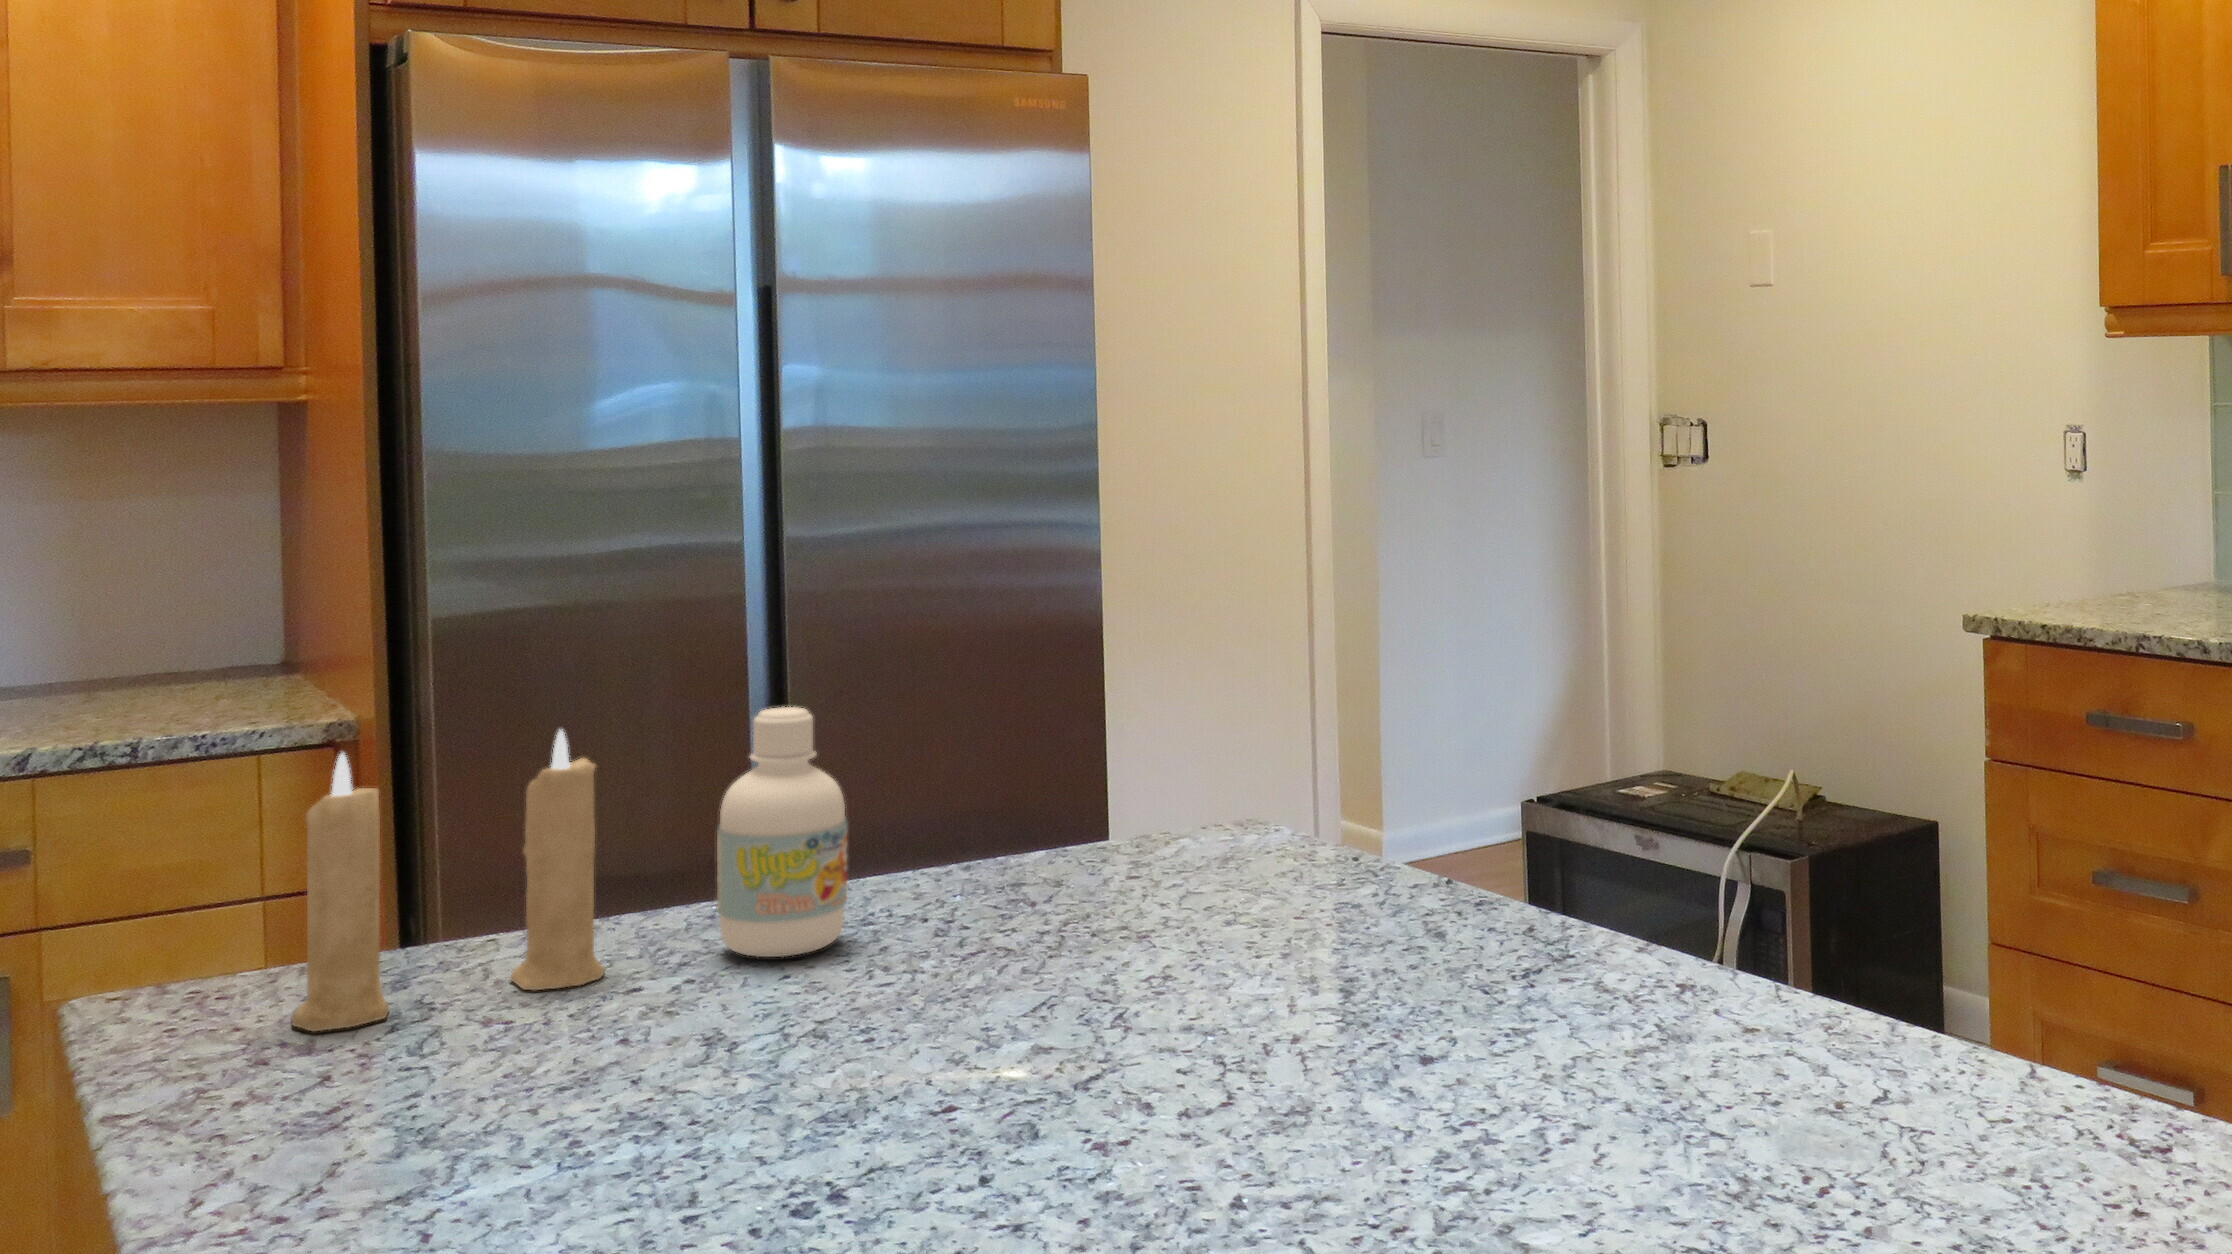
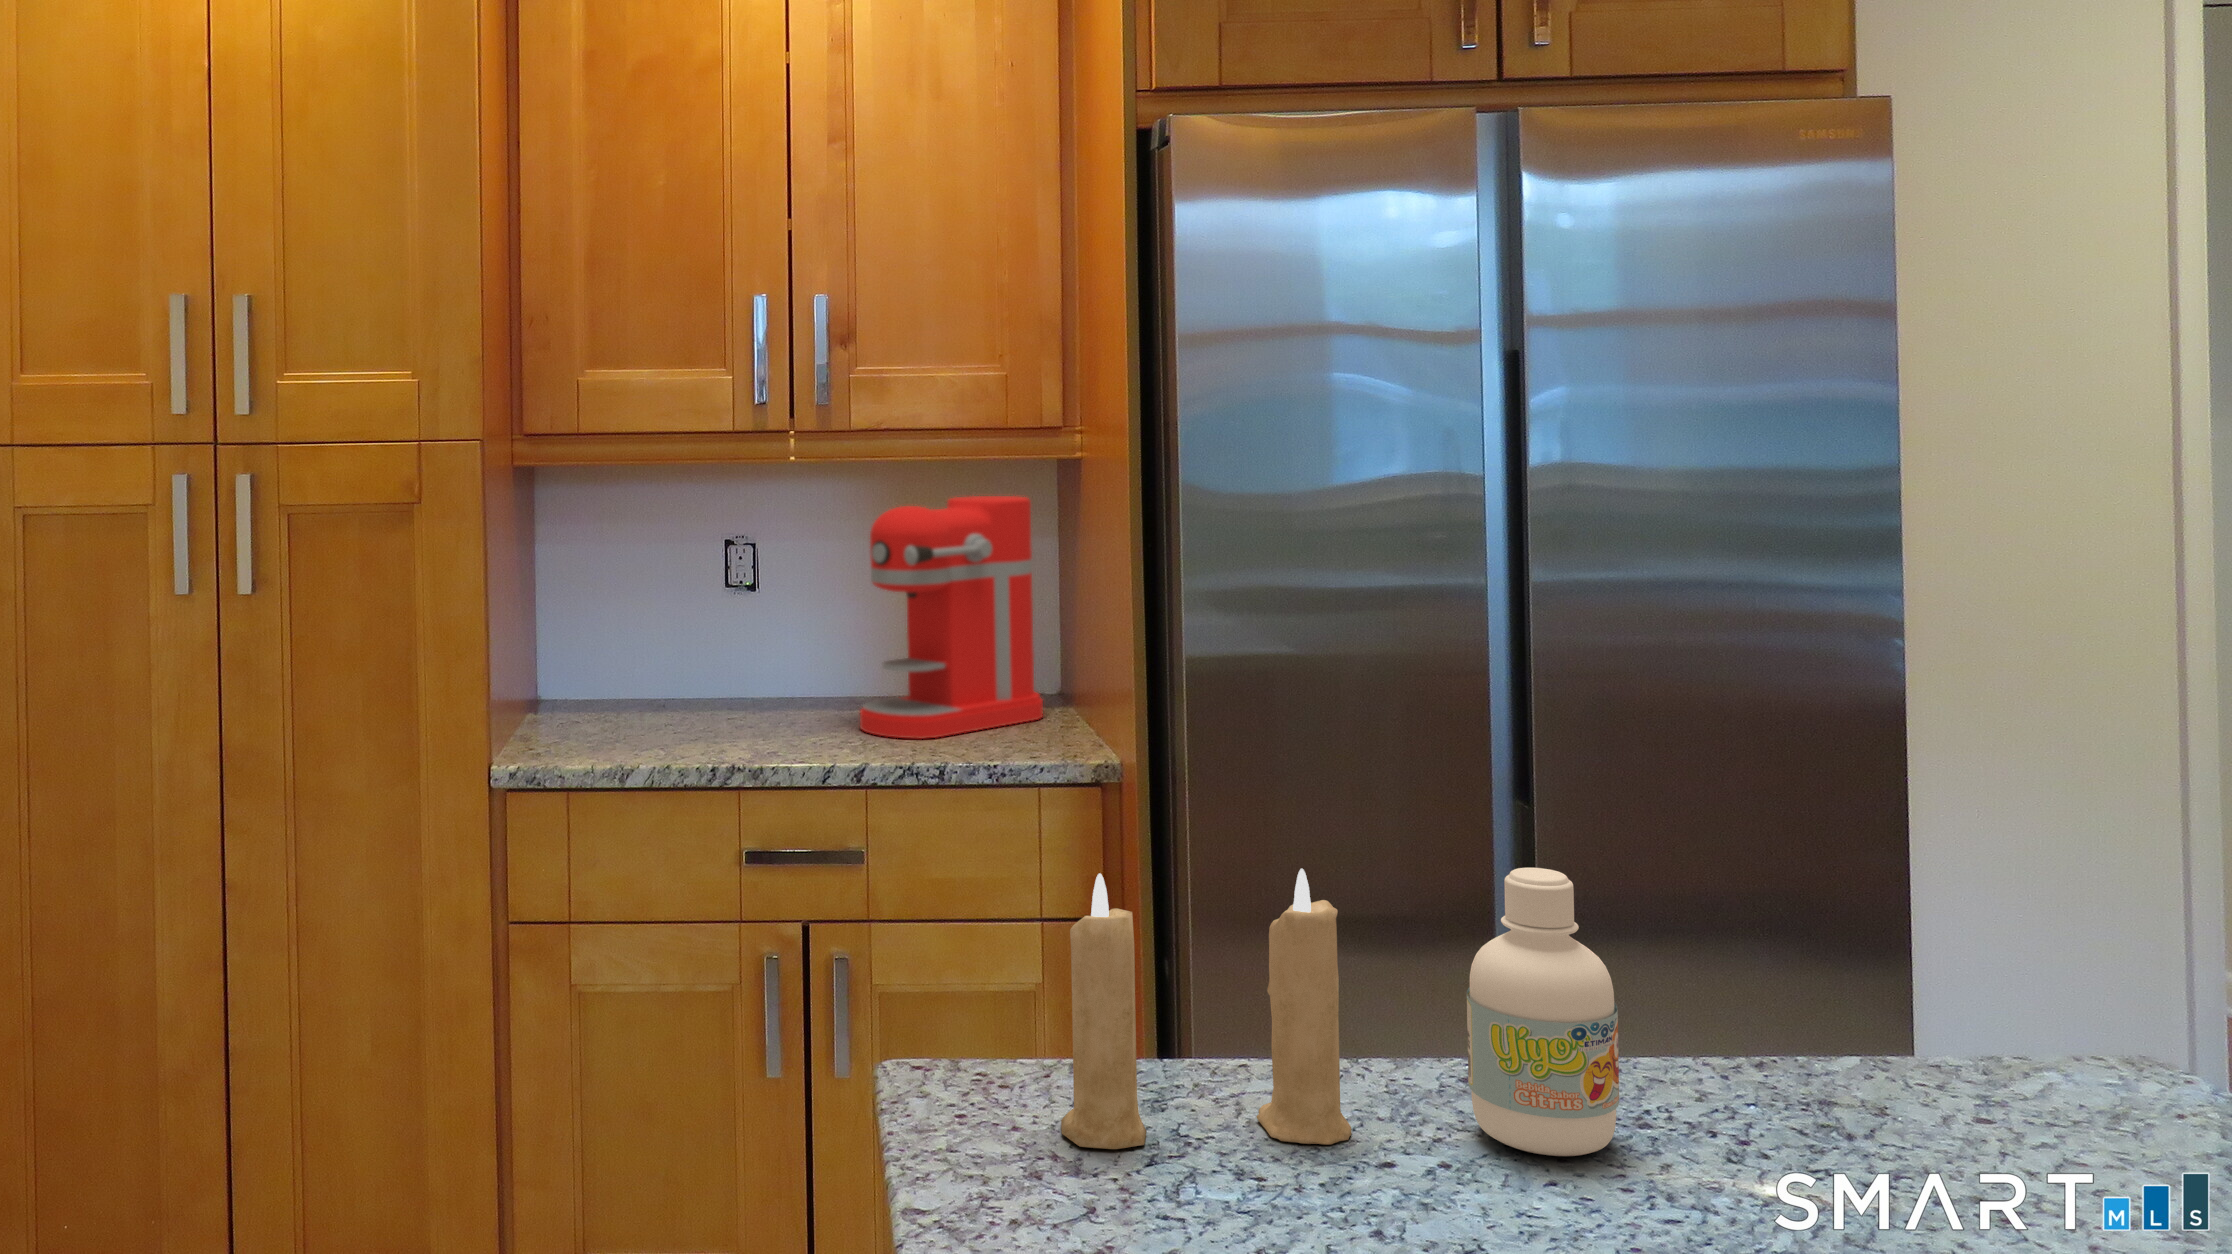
coffee maker: none [6,423,270,717] -> present [860,496,1043,739]

